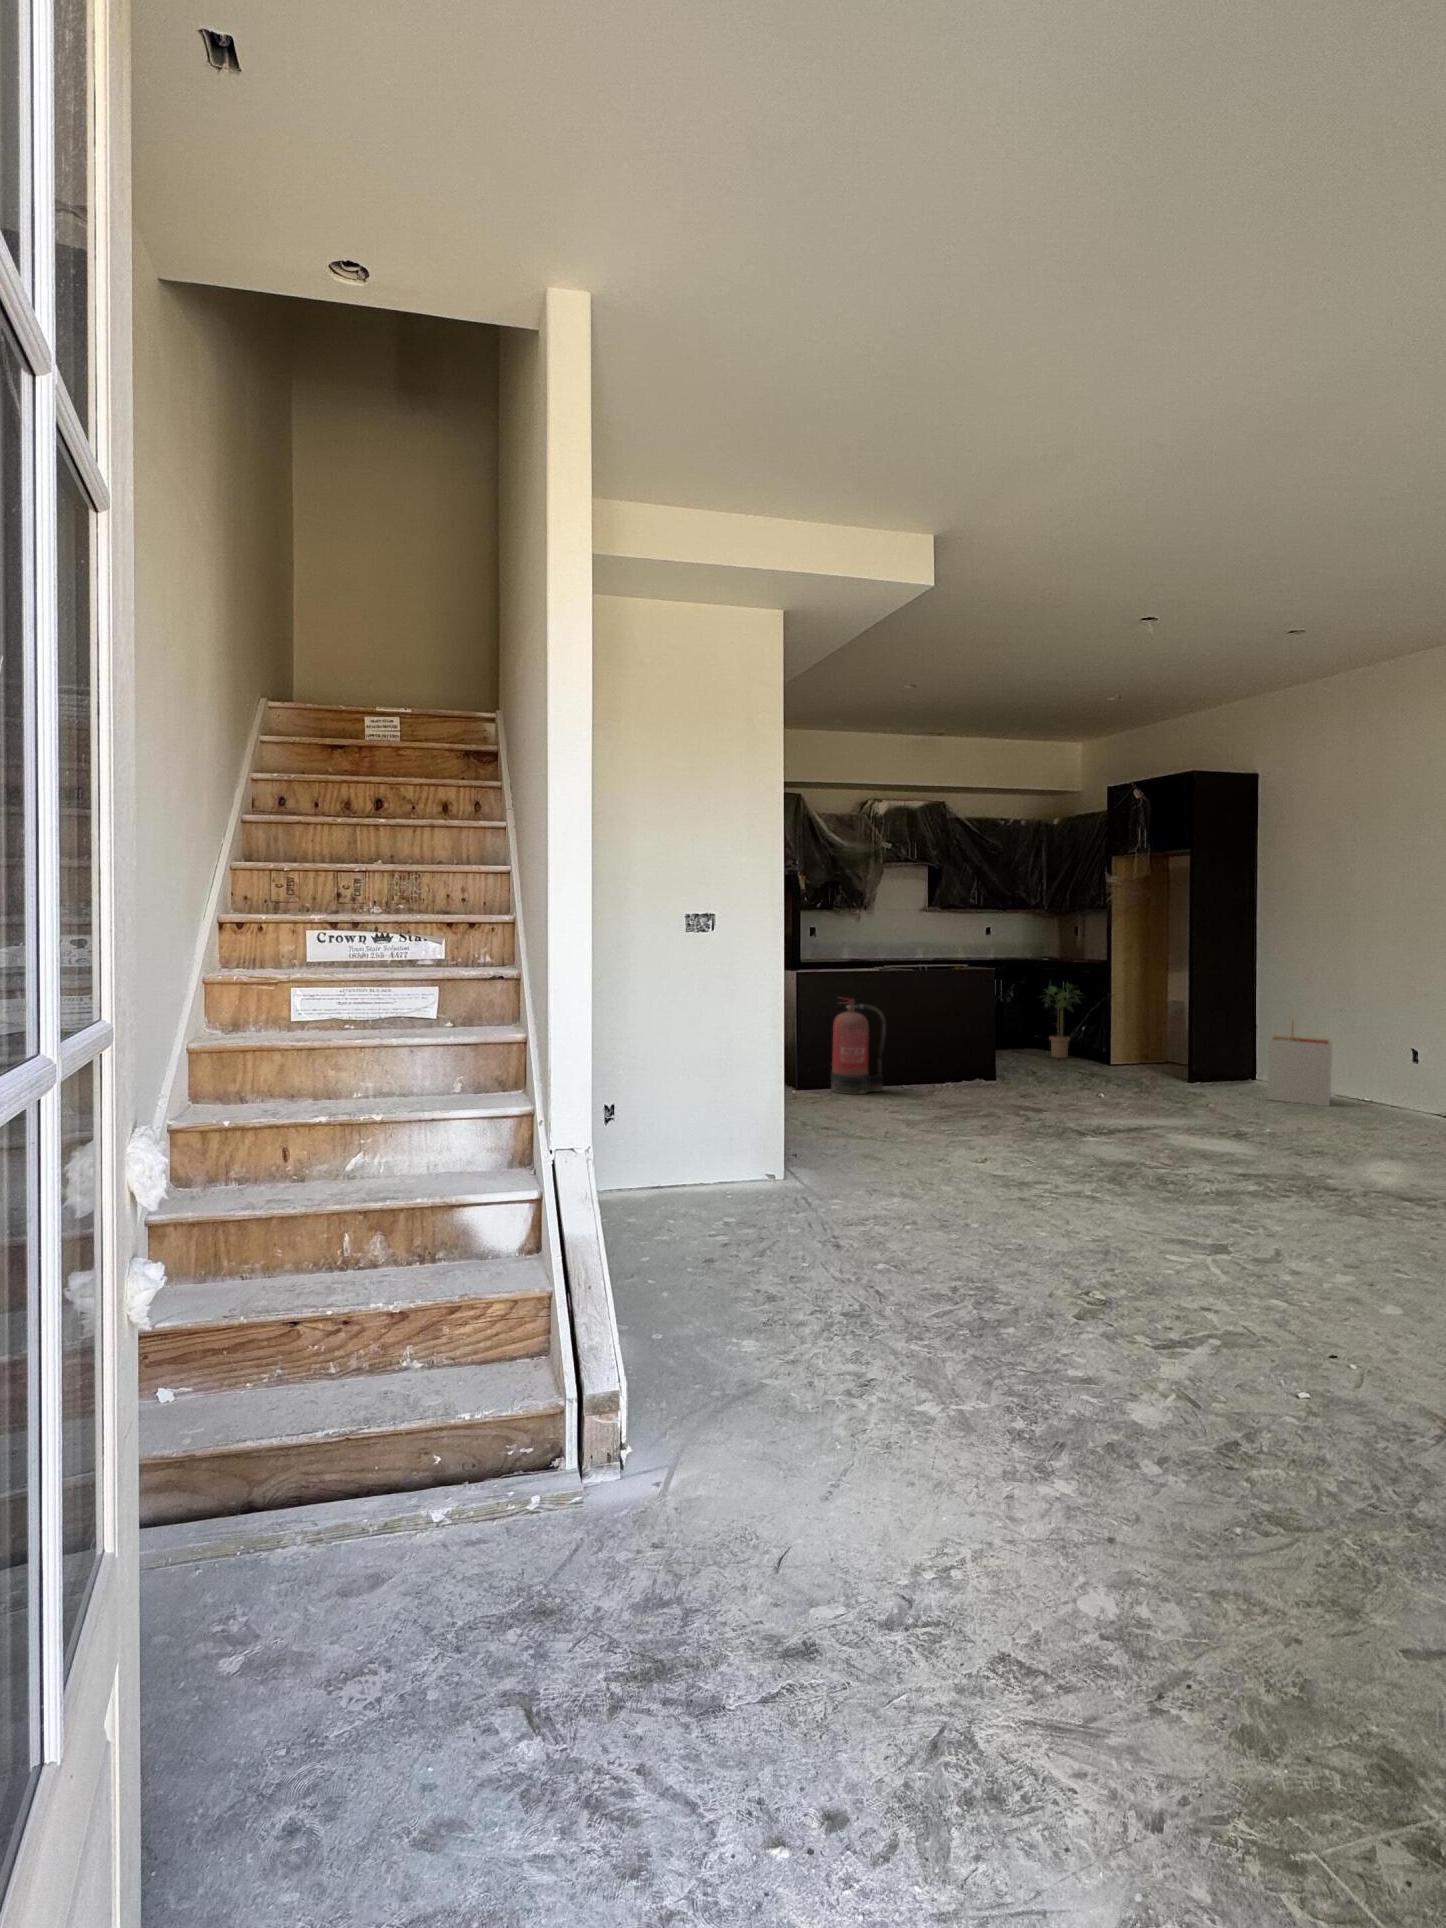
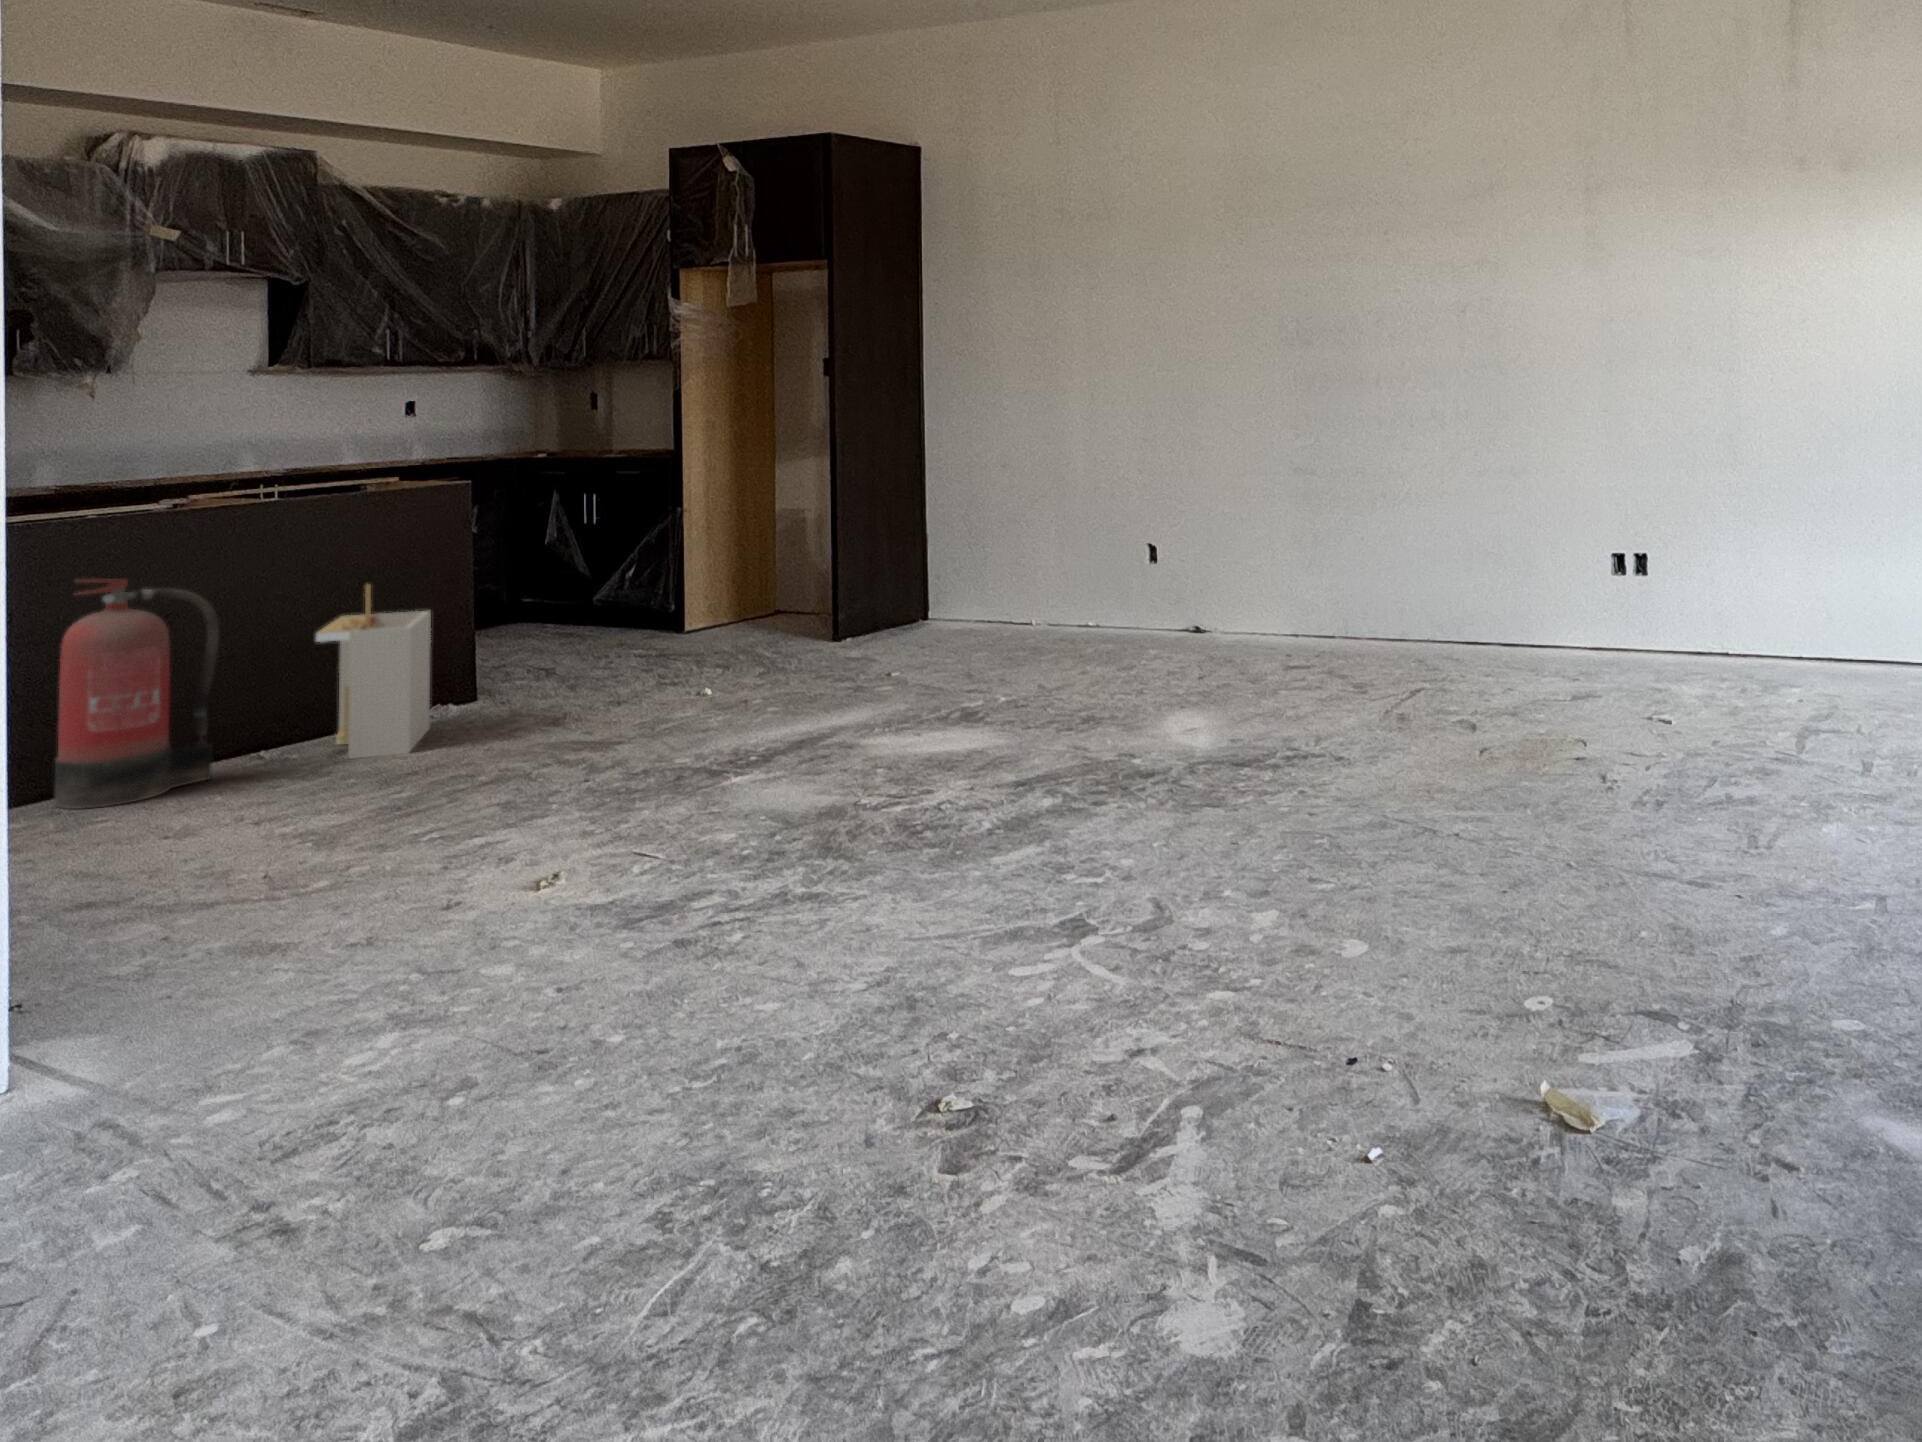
potted plant: present [1044,984,1082,1058] -> none [538,498,633,637]
storage bin: present [1267,1021,1332,1106] -> present [316,584,431,759]

